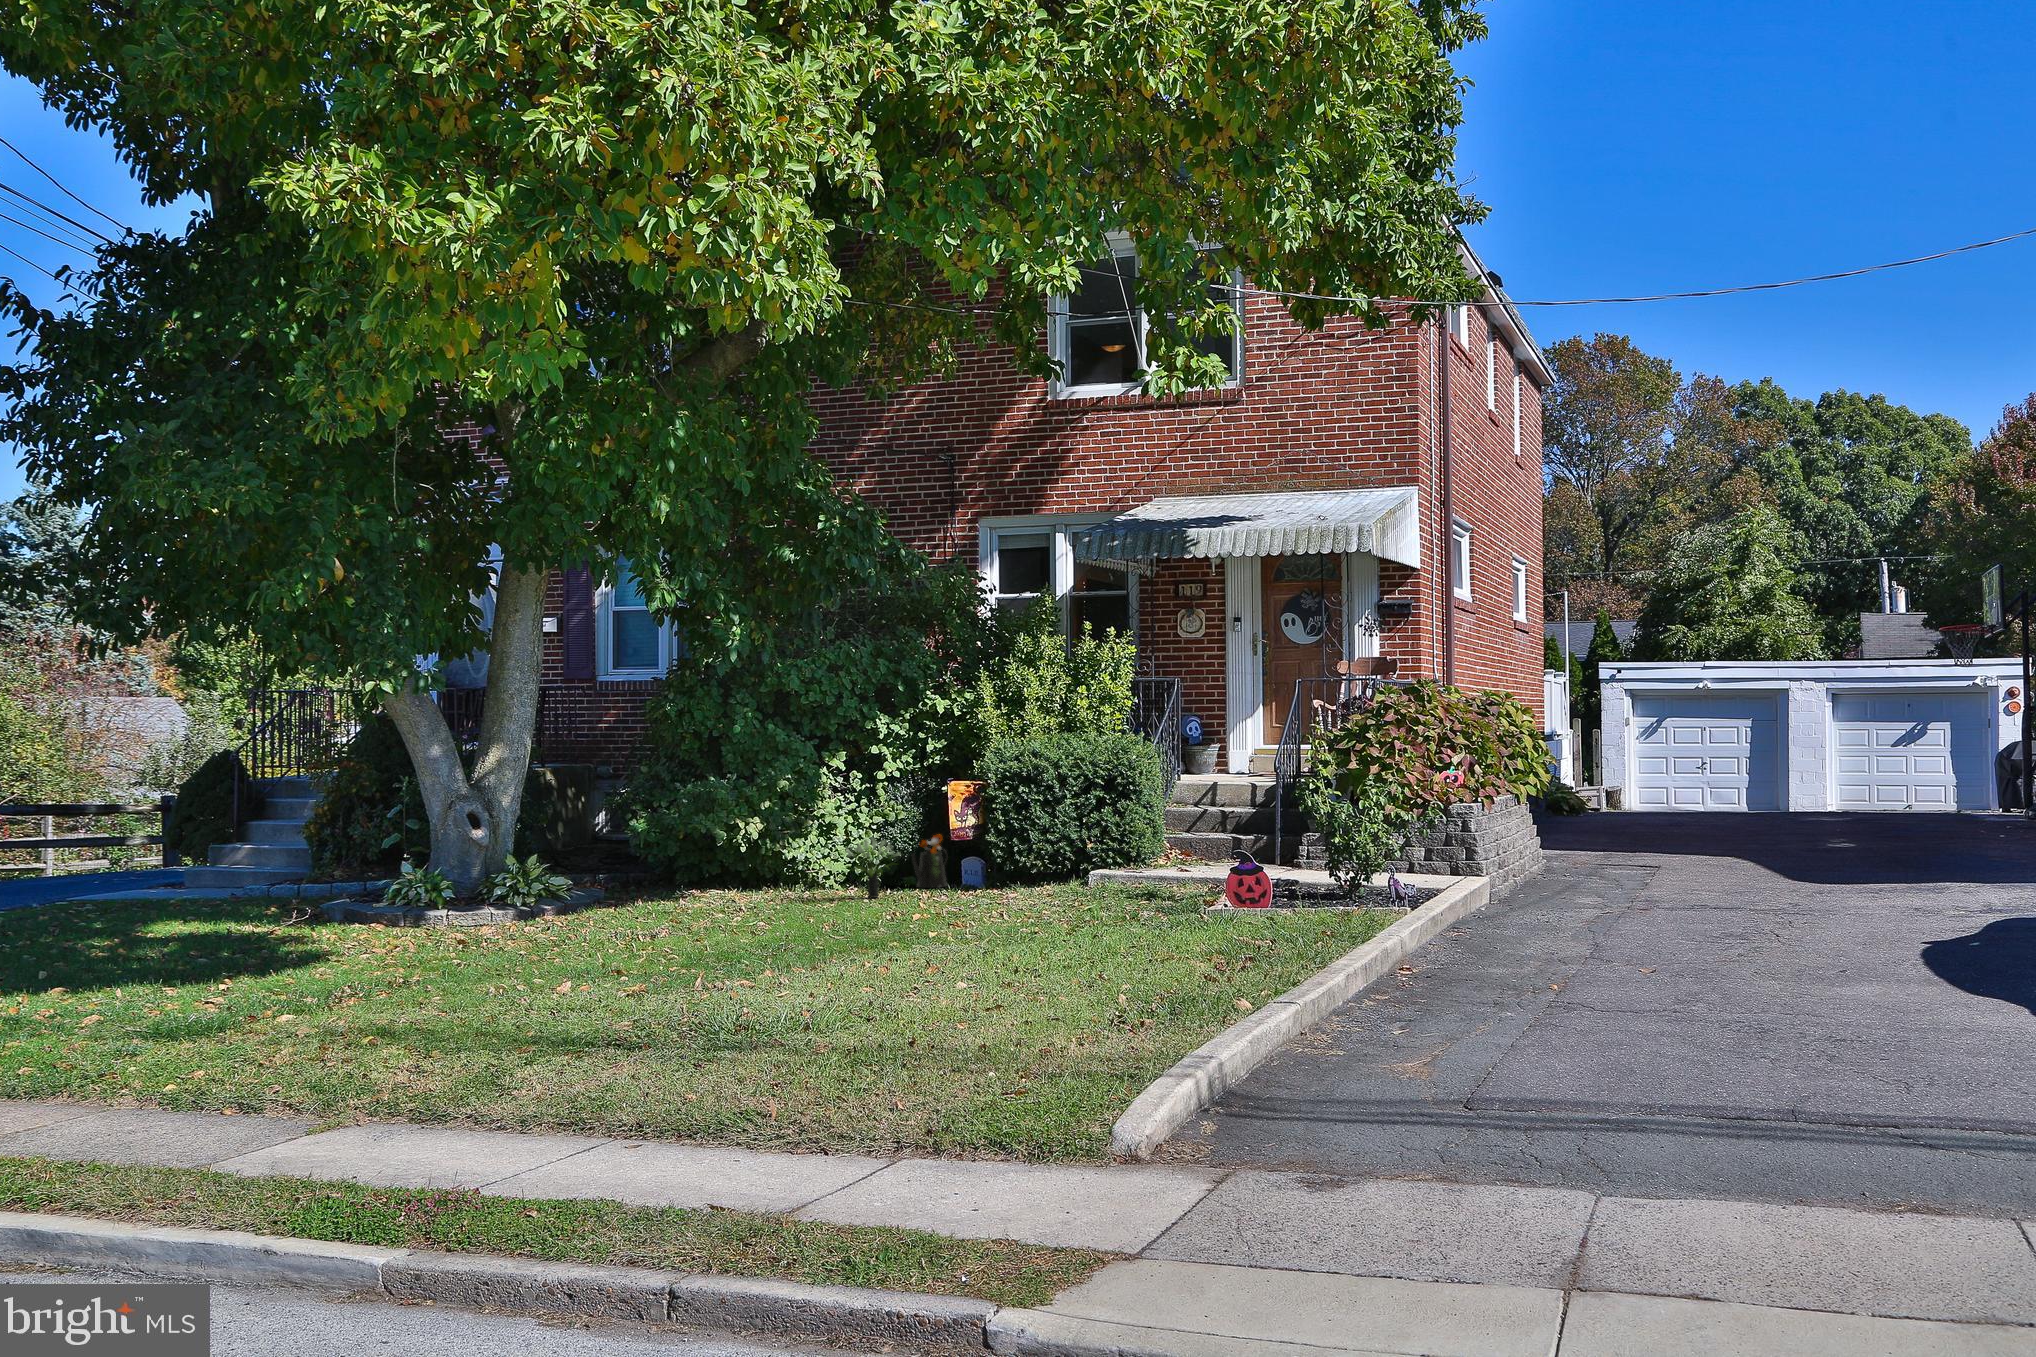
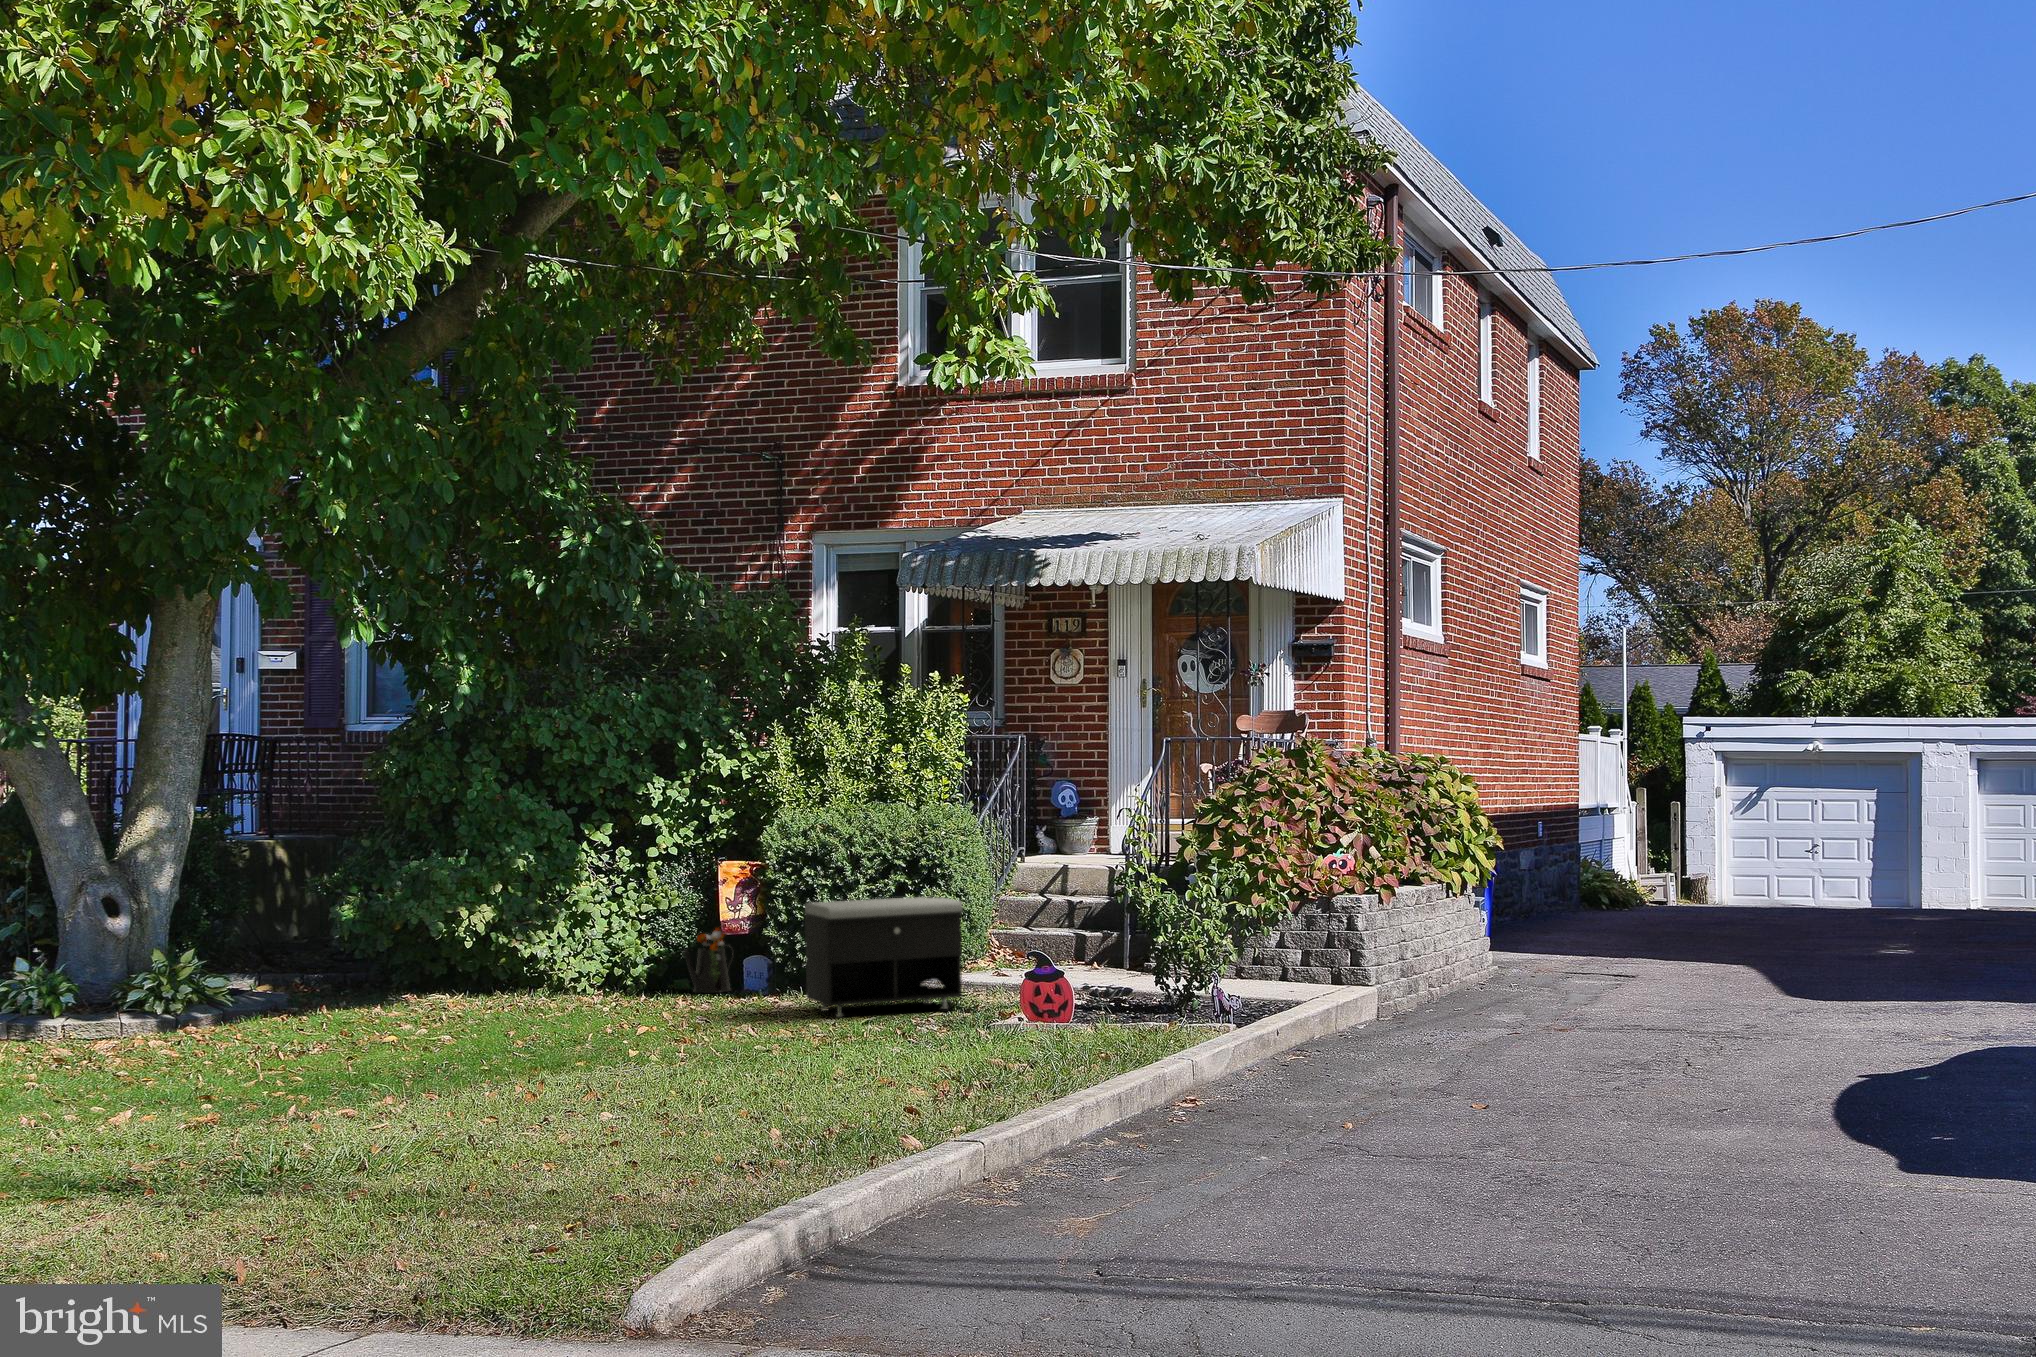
storage bench: none [1023,808,1152,905] -> present [805,896,963,1017]
potted plant: present [846,838,901,899] -> none [590,930,660,1006]

